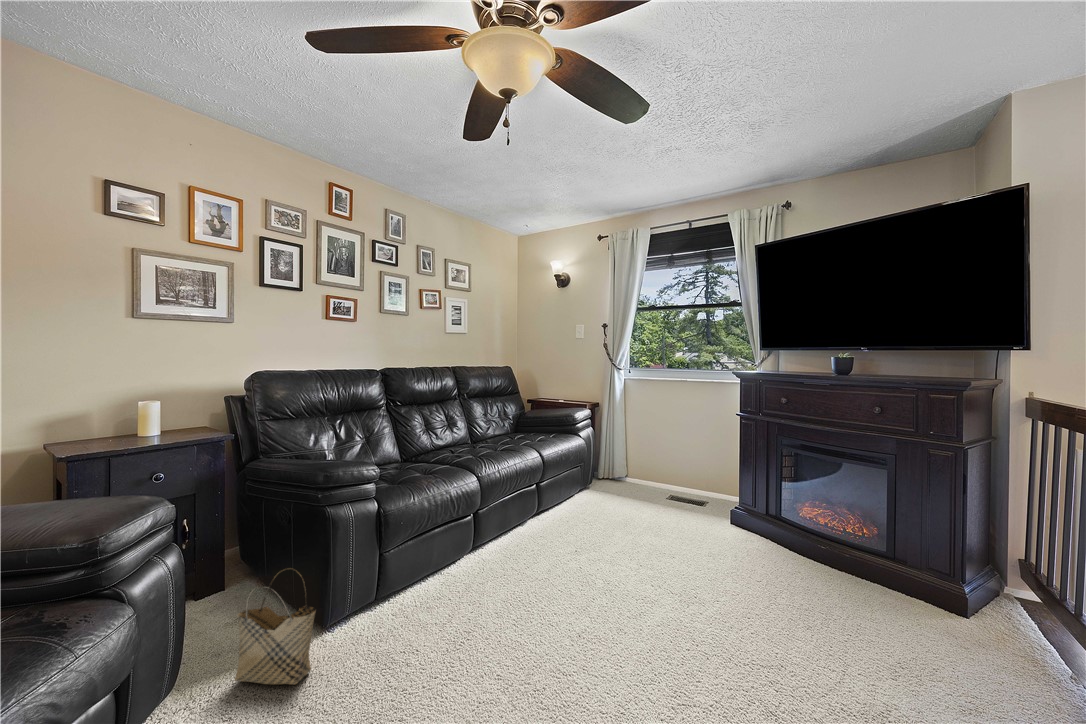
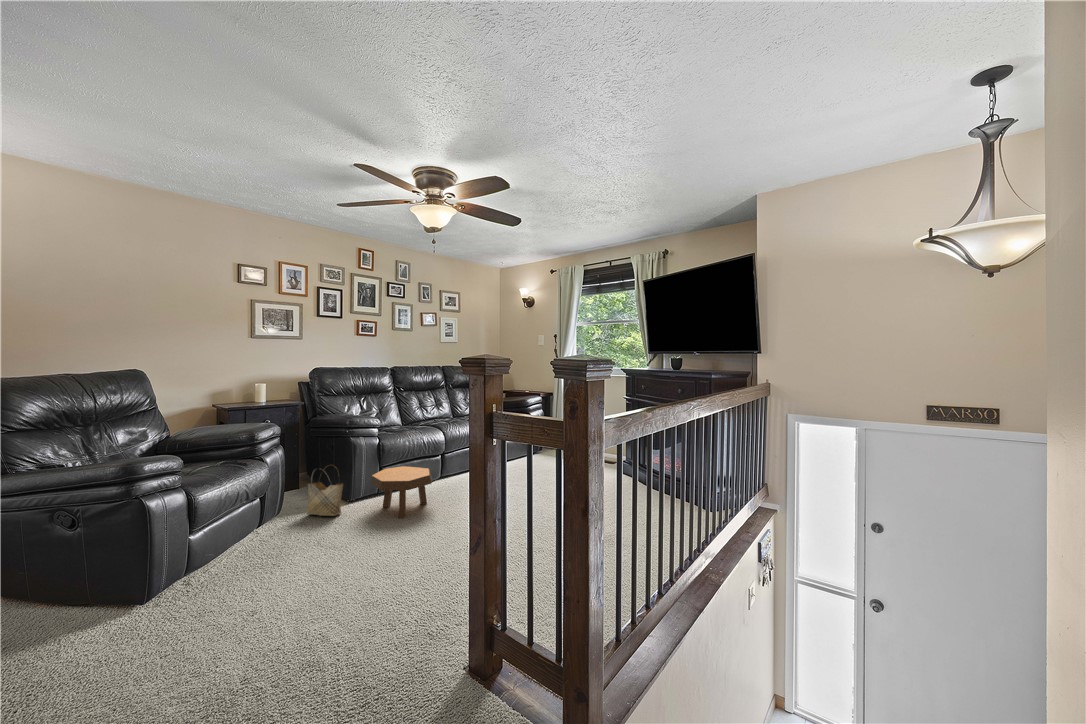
footstool: none [371,552,491,680] -> present [371,466,432,518]

